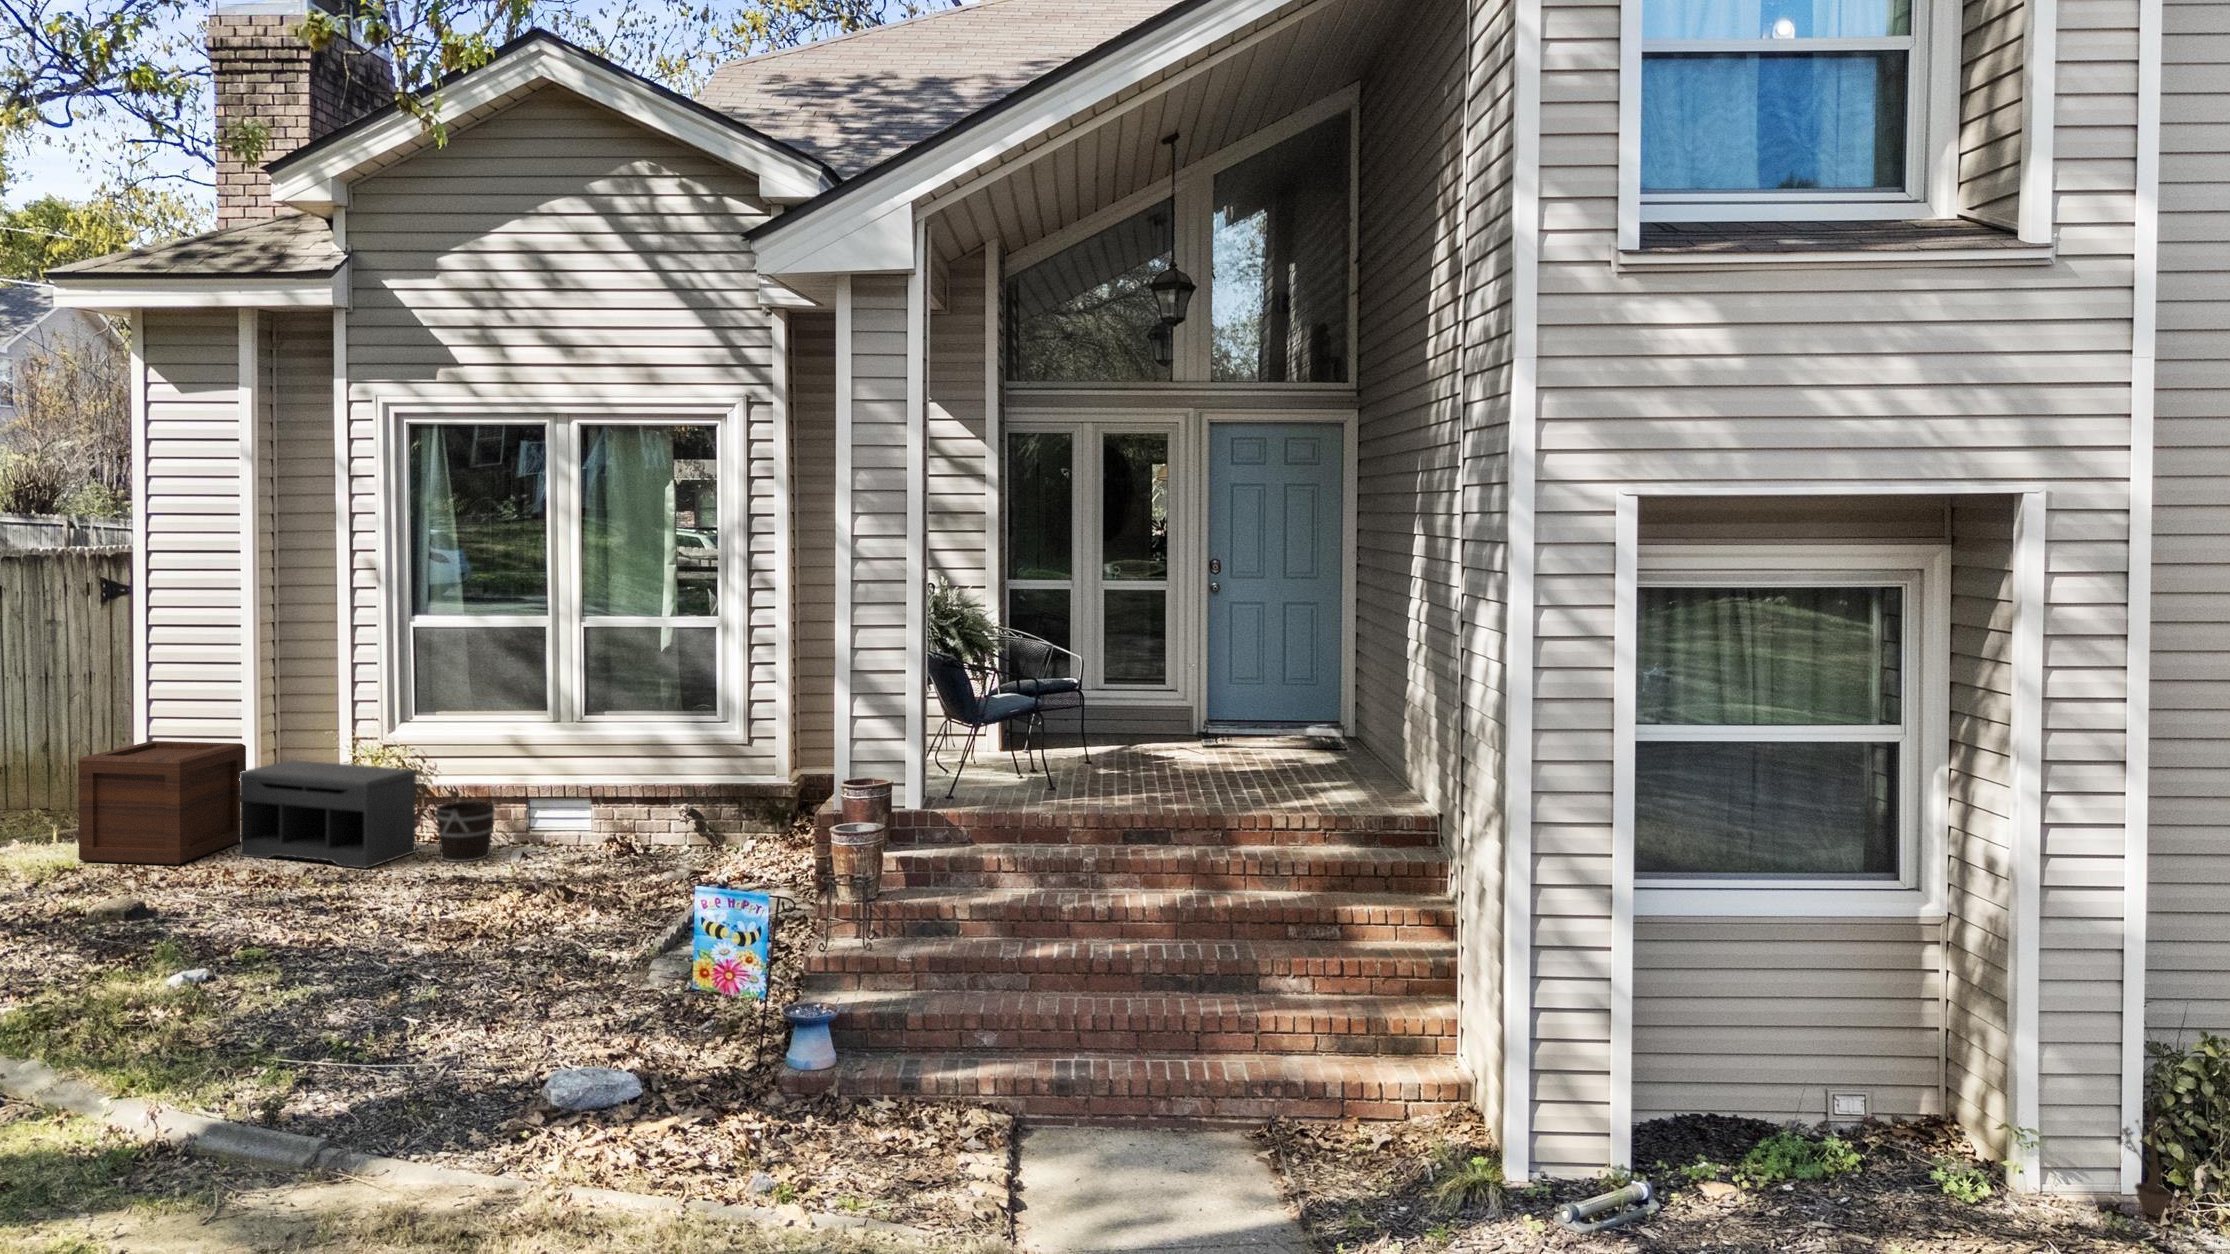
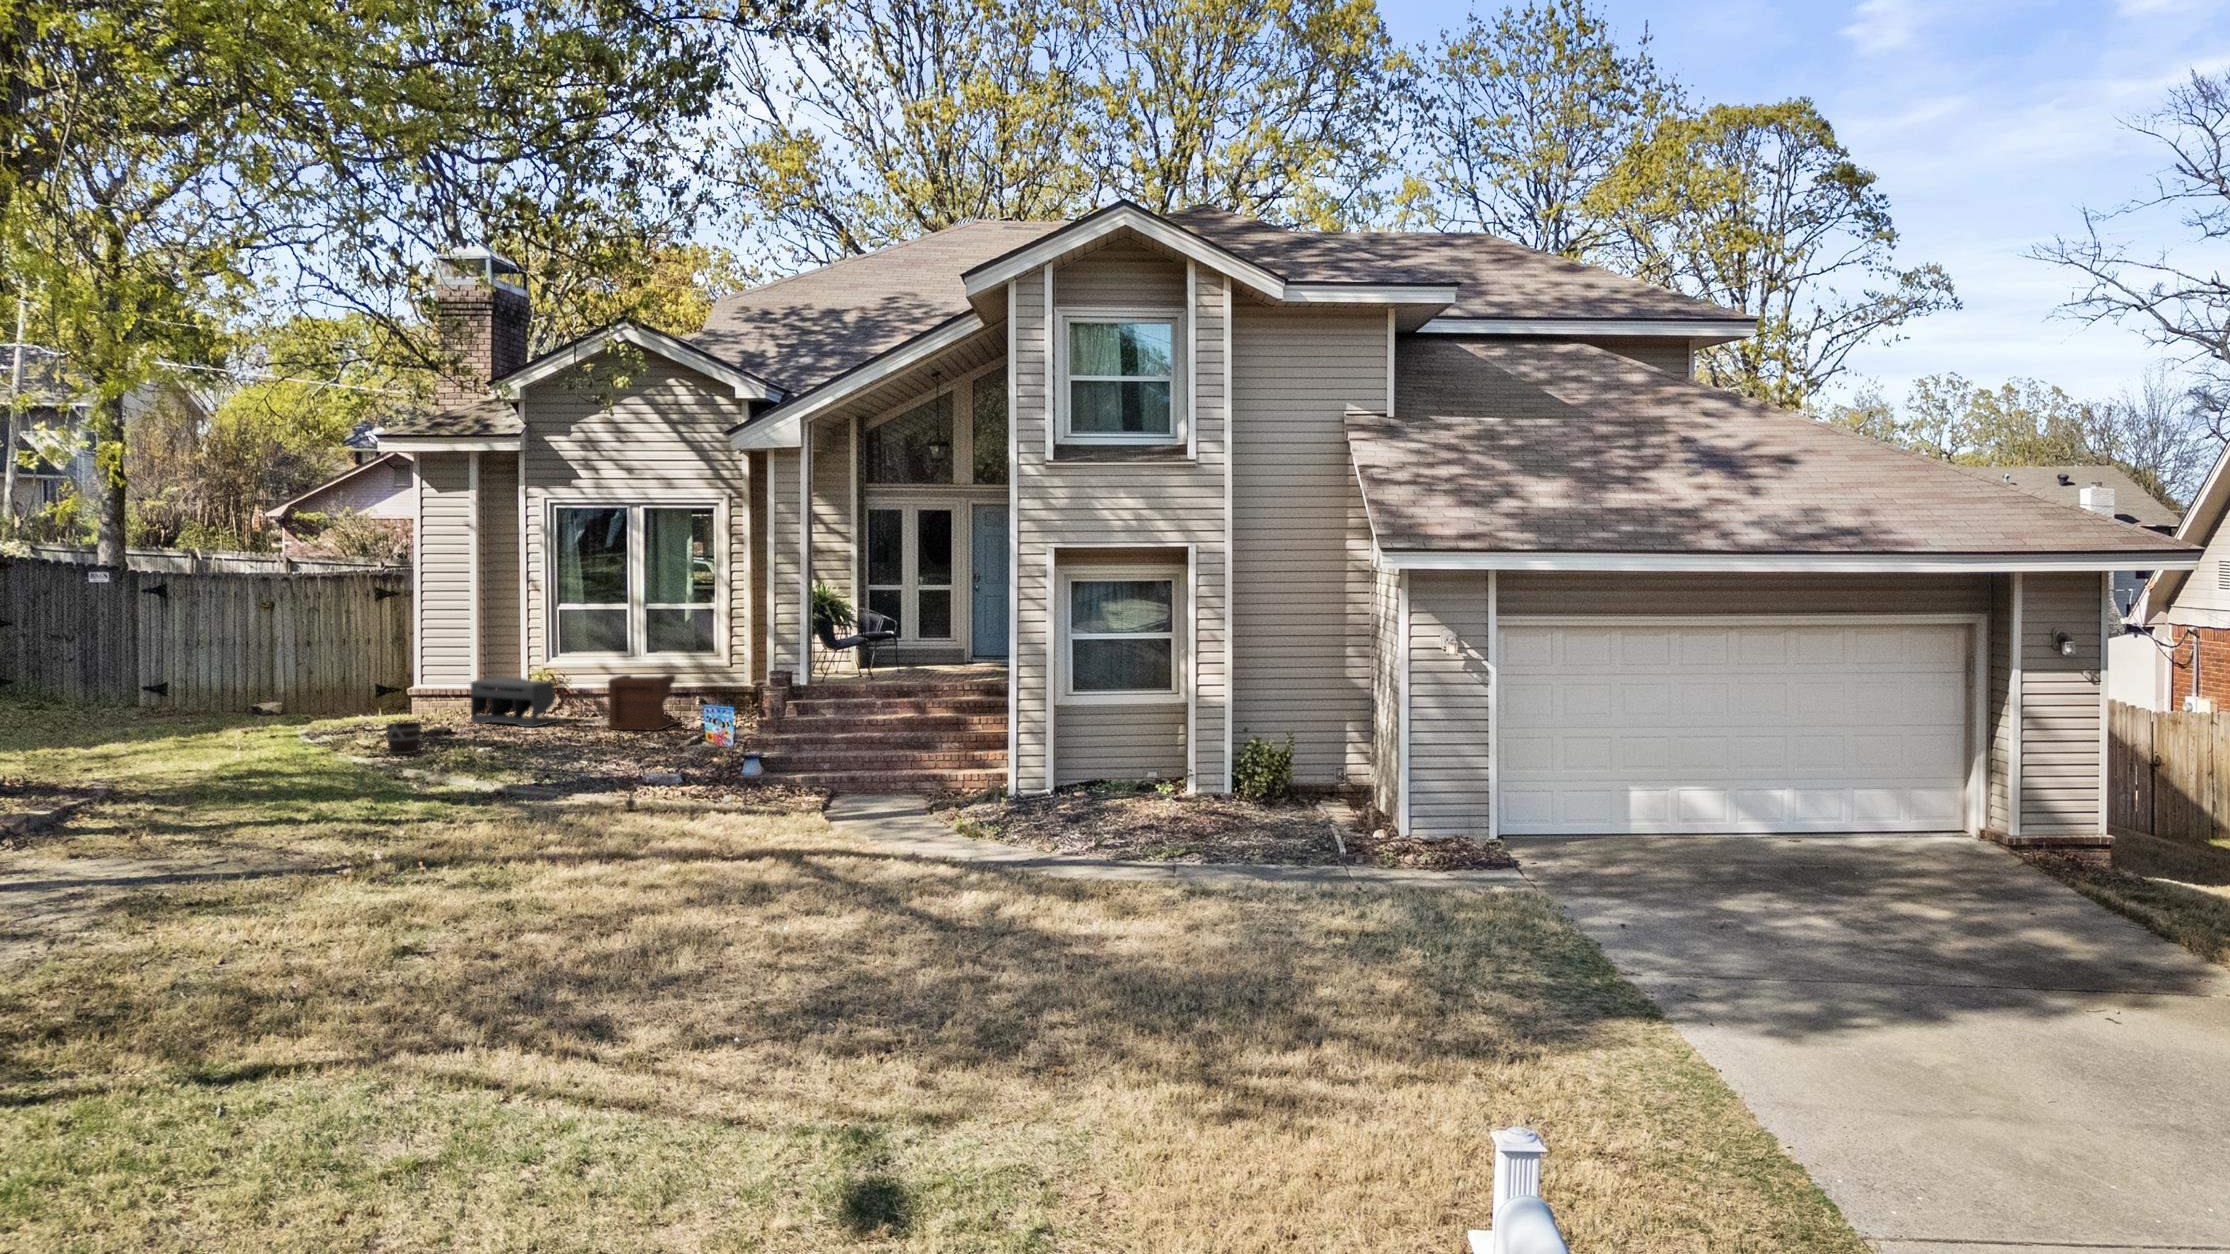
wooden crate: present [78,741,246,865] -> present [608,675,679,731]
bucket: present [435,801,495,862] -> present [386,722,421,754]
decorative plant: present [2102,1109,2193,1216] -> present [621,773,640,810]

